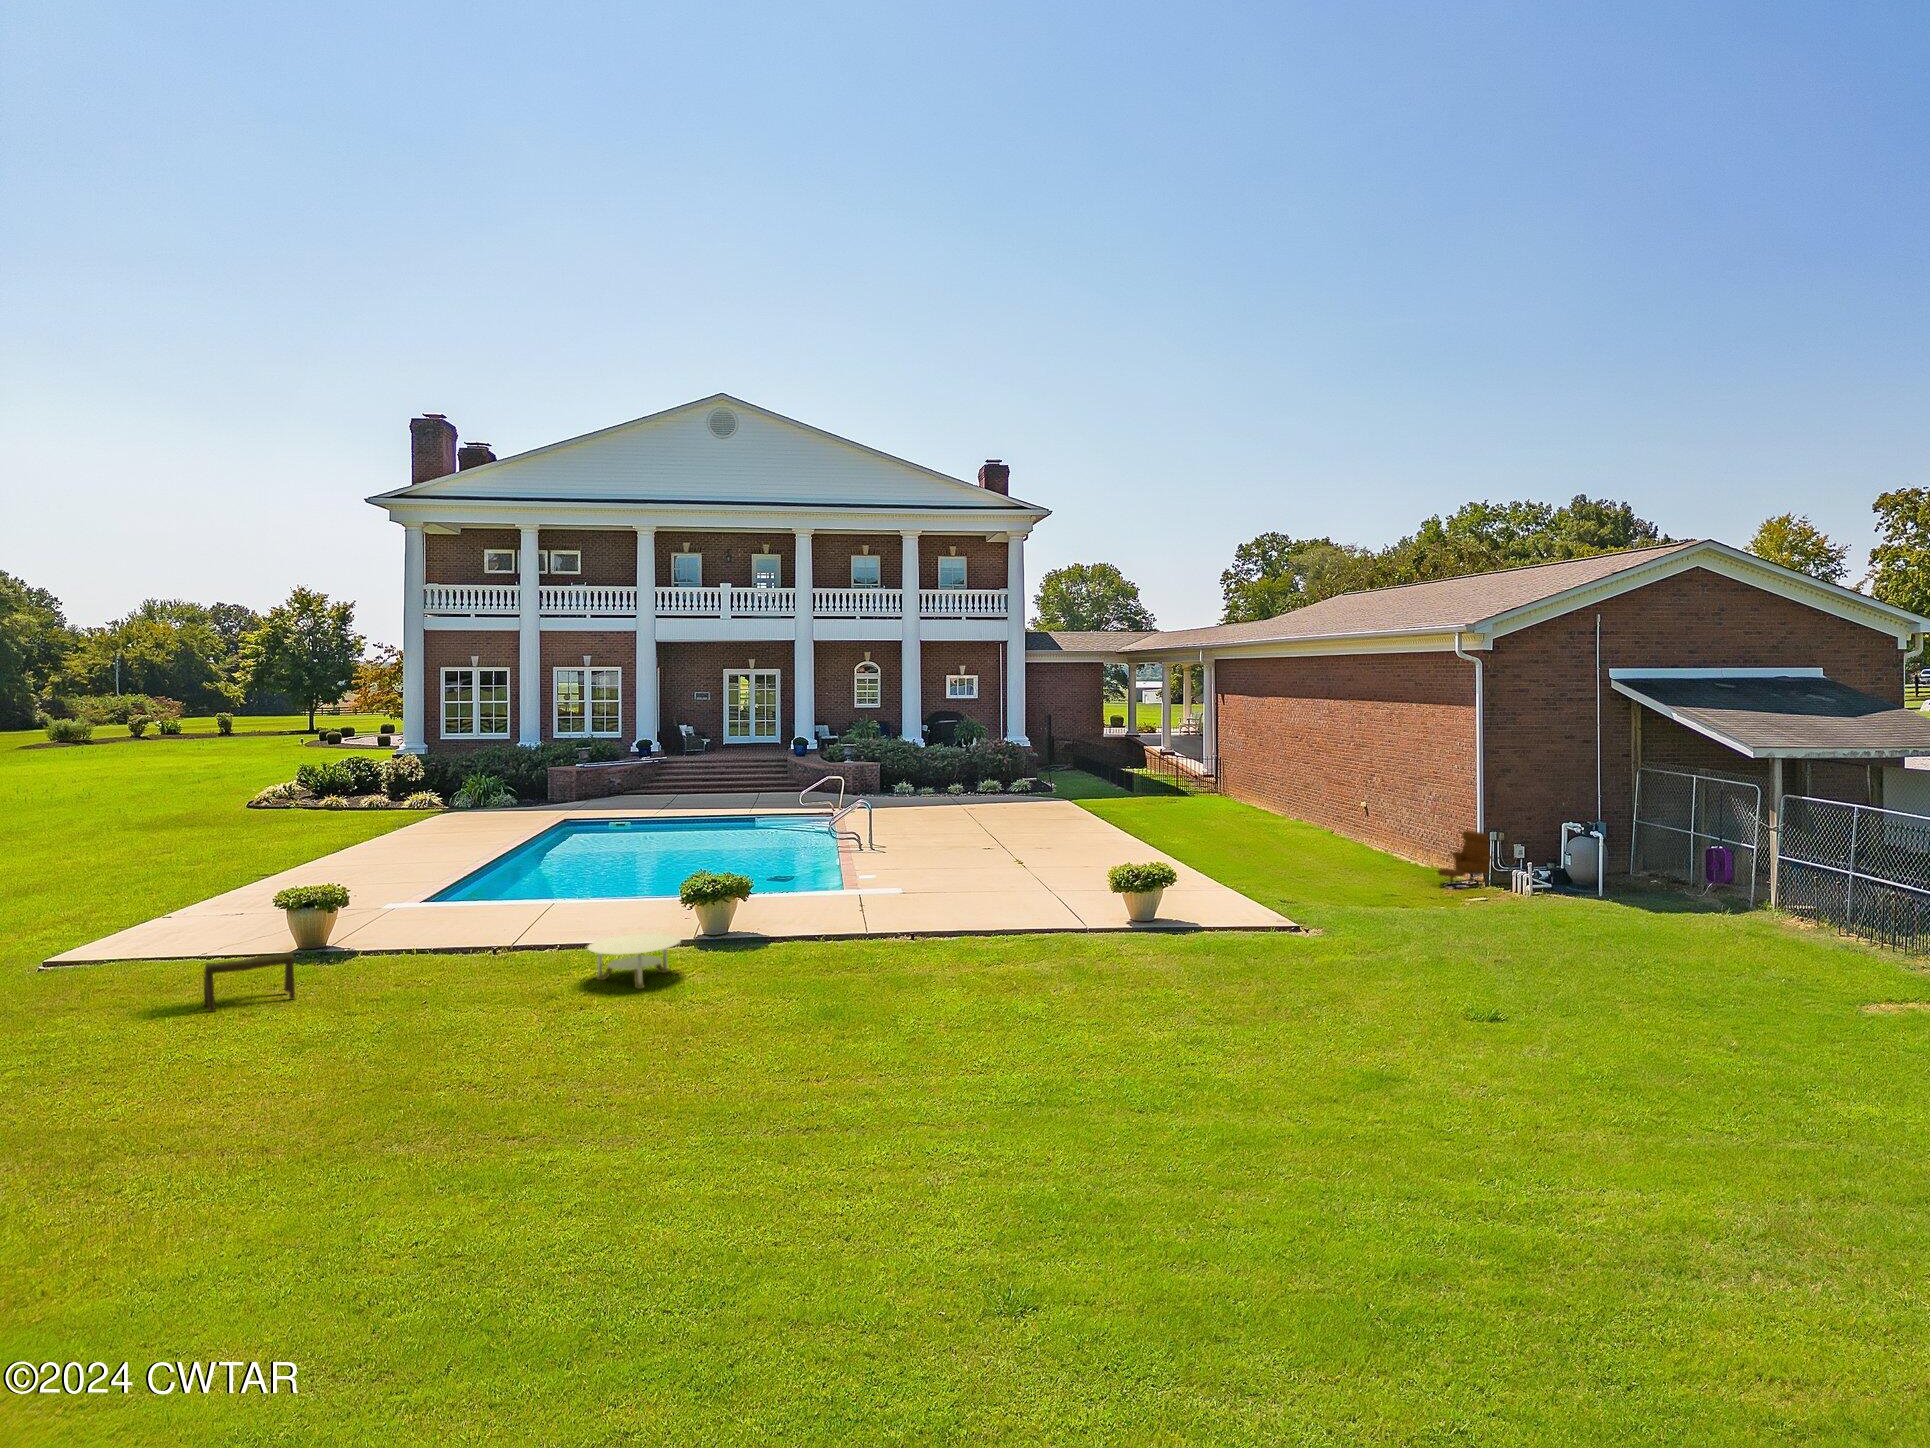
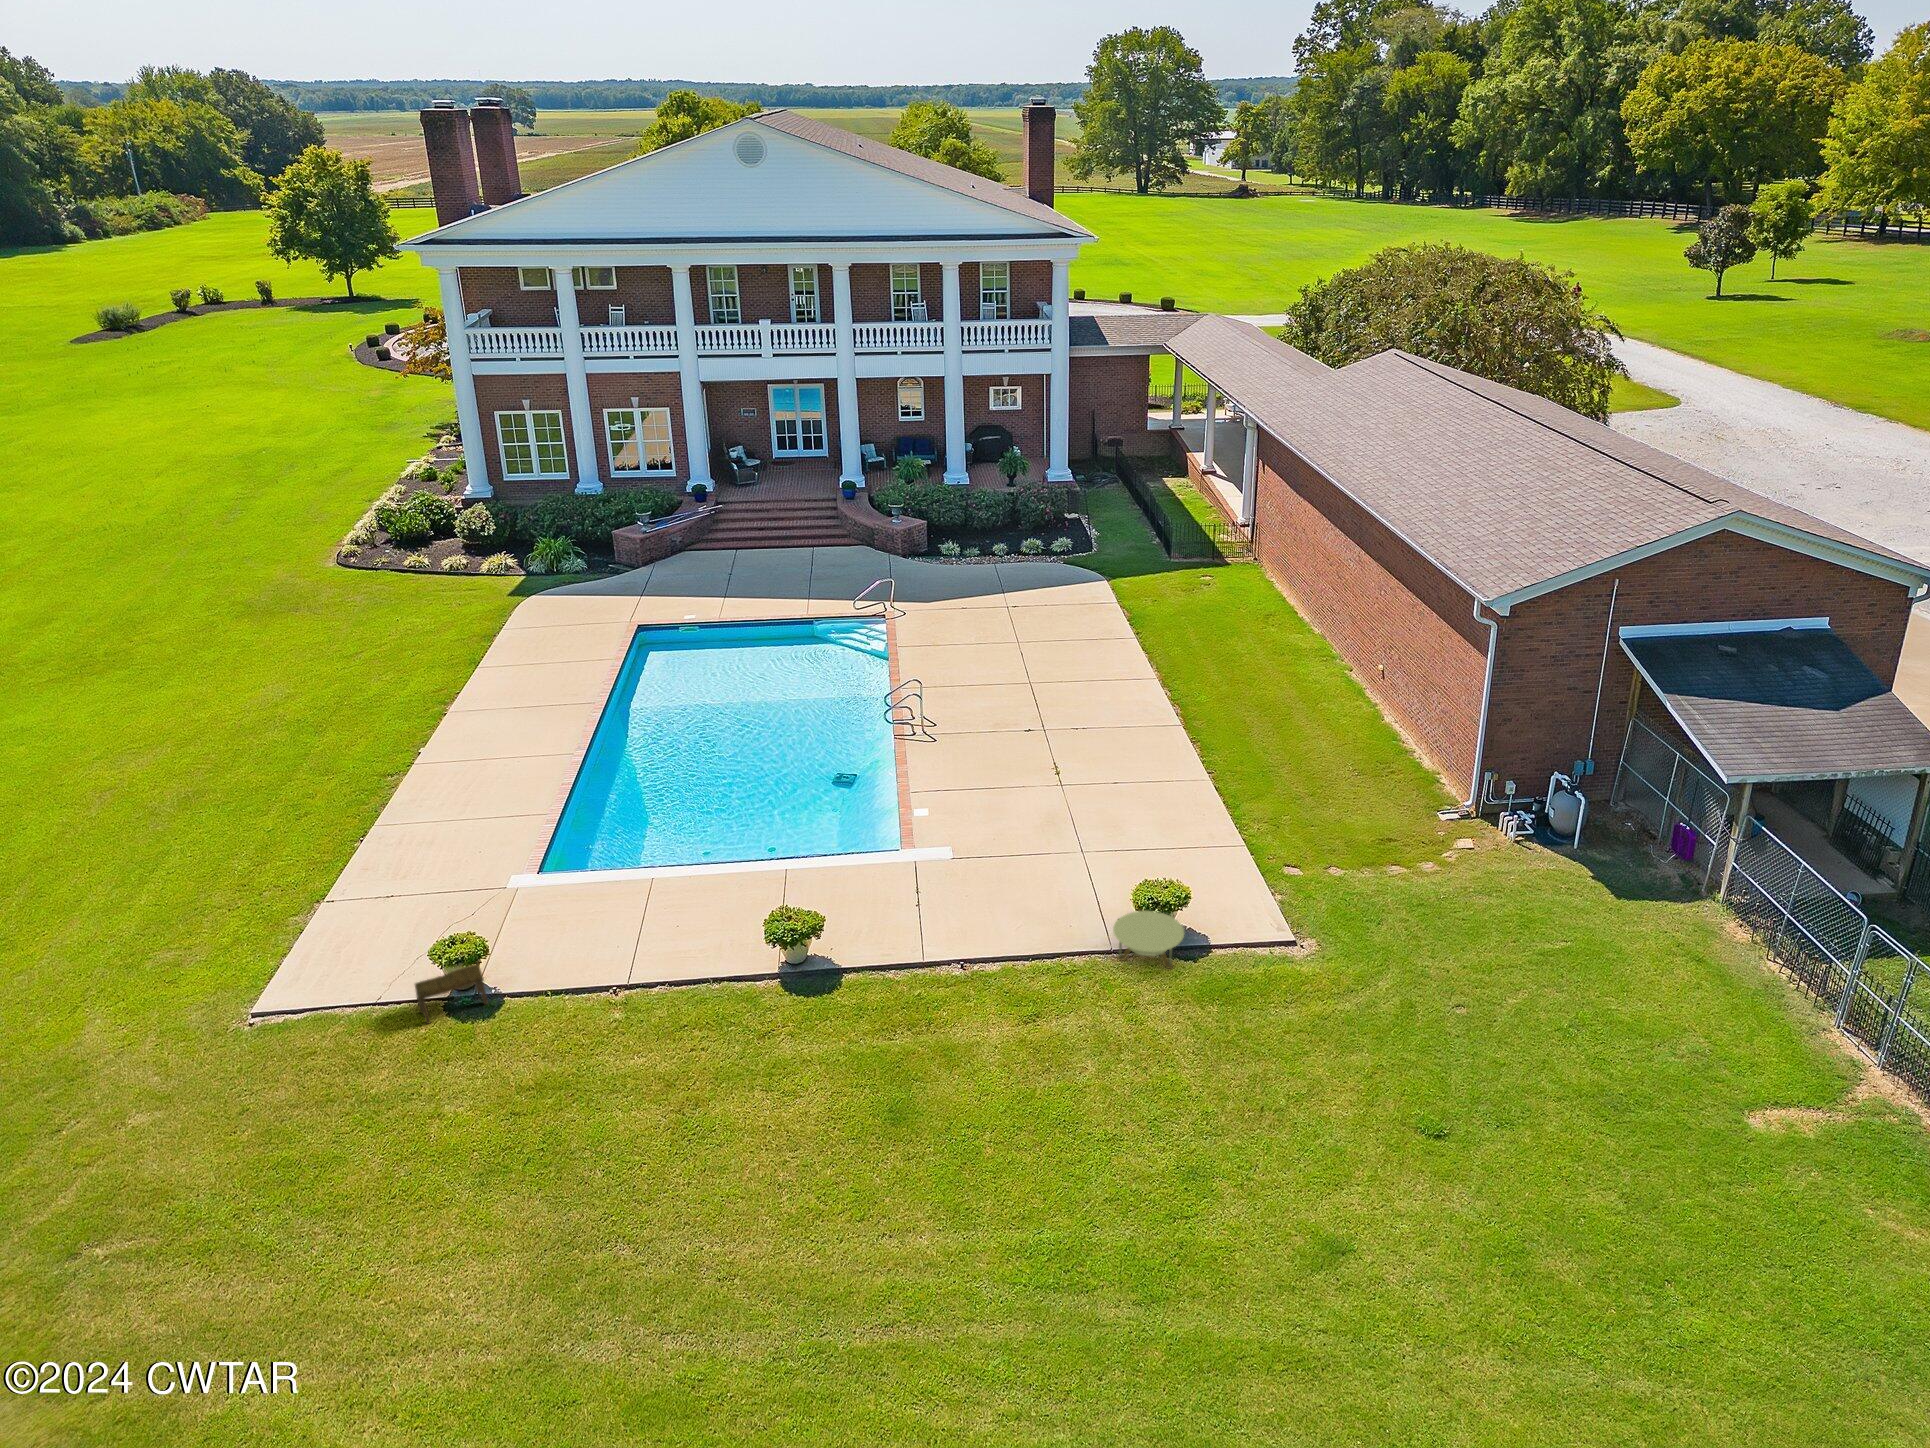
lounge chair: present [1438,831,1492,888] -> none [1432,770,1484,829]
round table: present [587,933,681,989] -> present [1113,911,1184,969]

